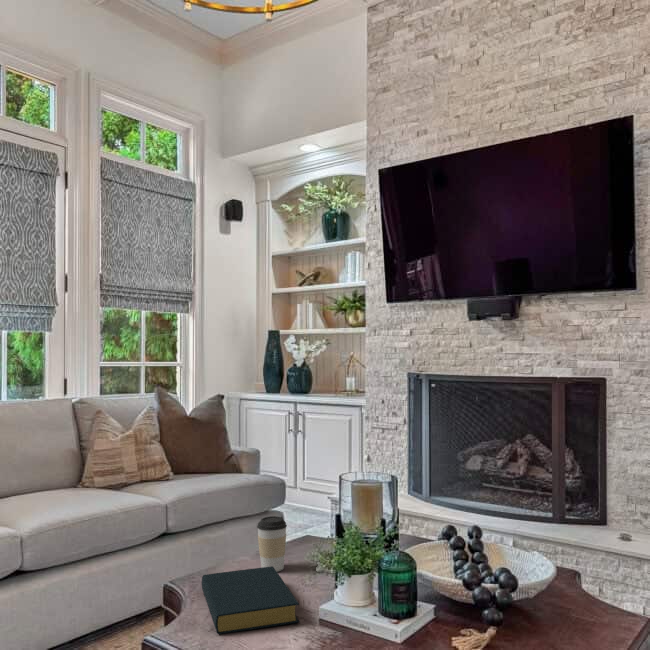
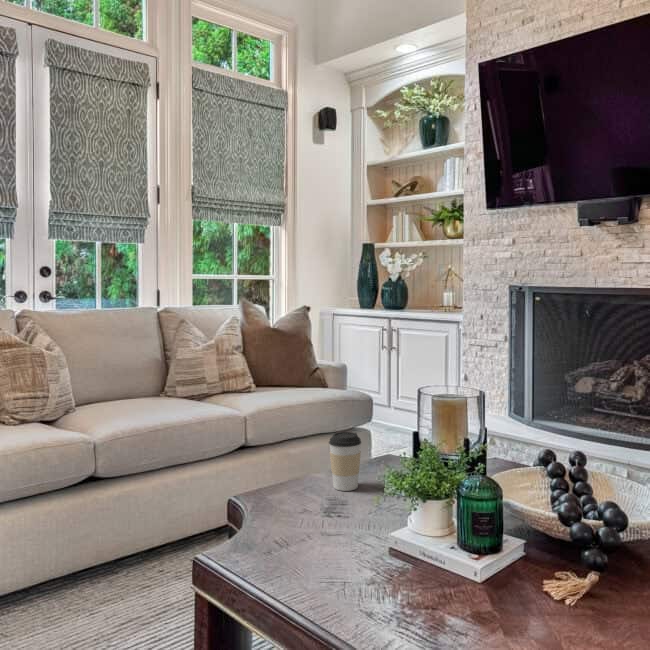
hardback book: present [201,566,299,634] -> none [266,485,366,554]

